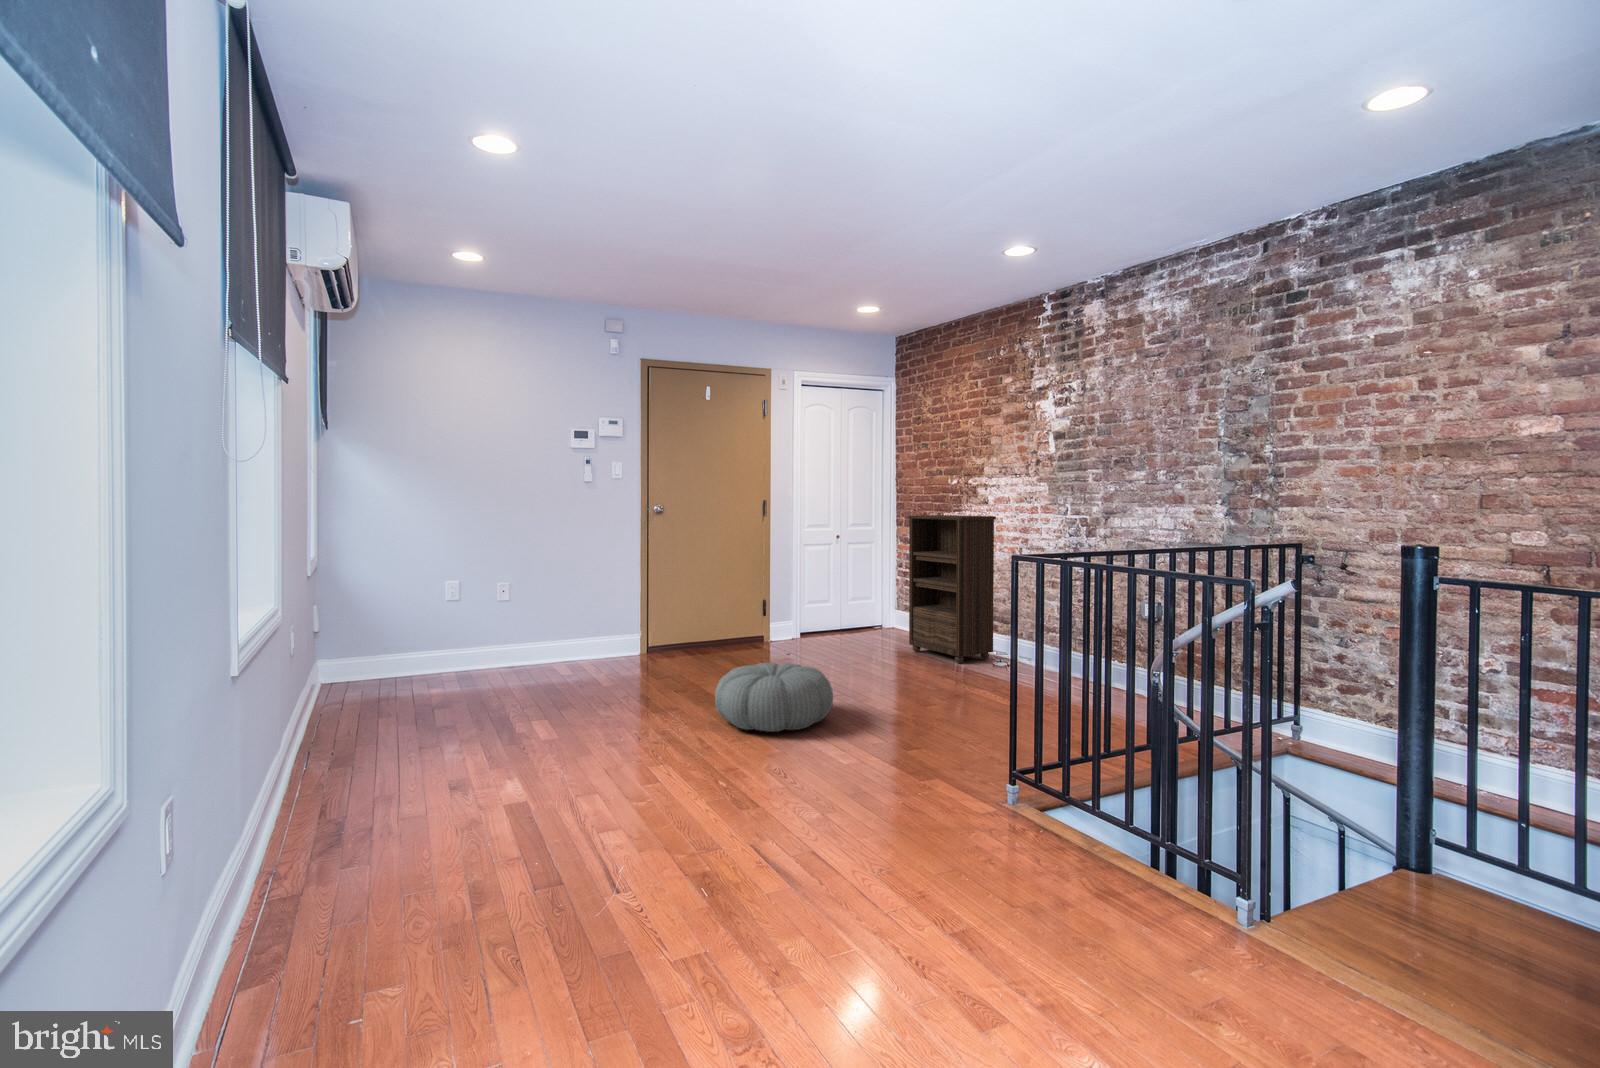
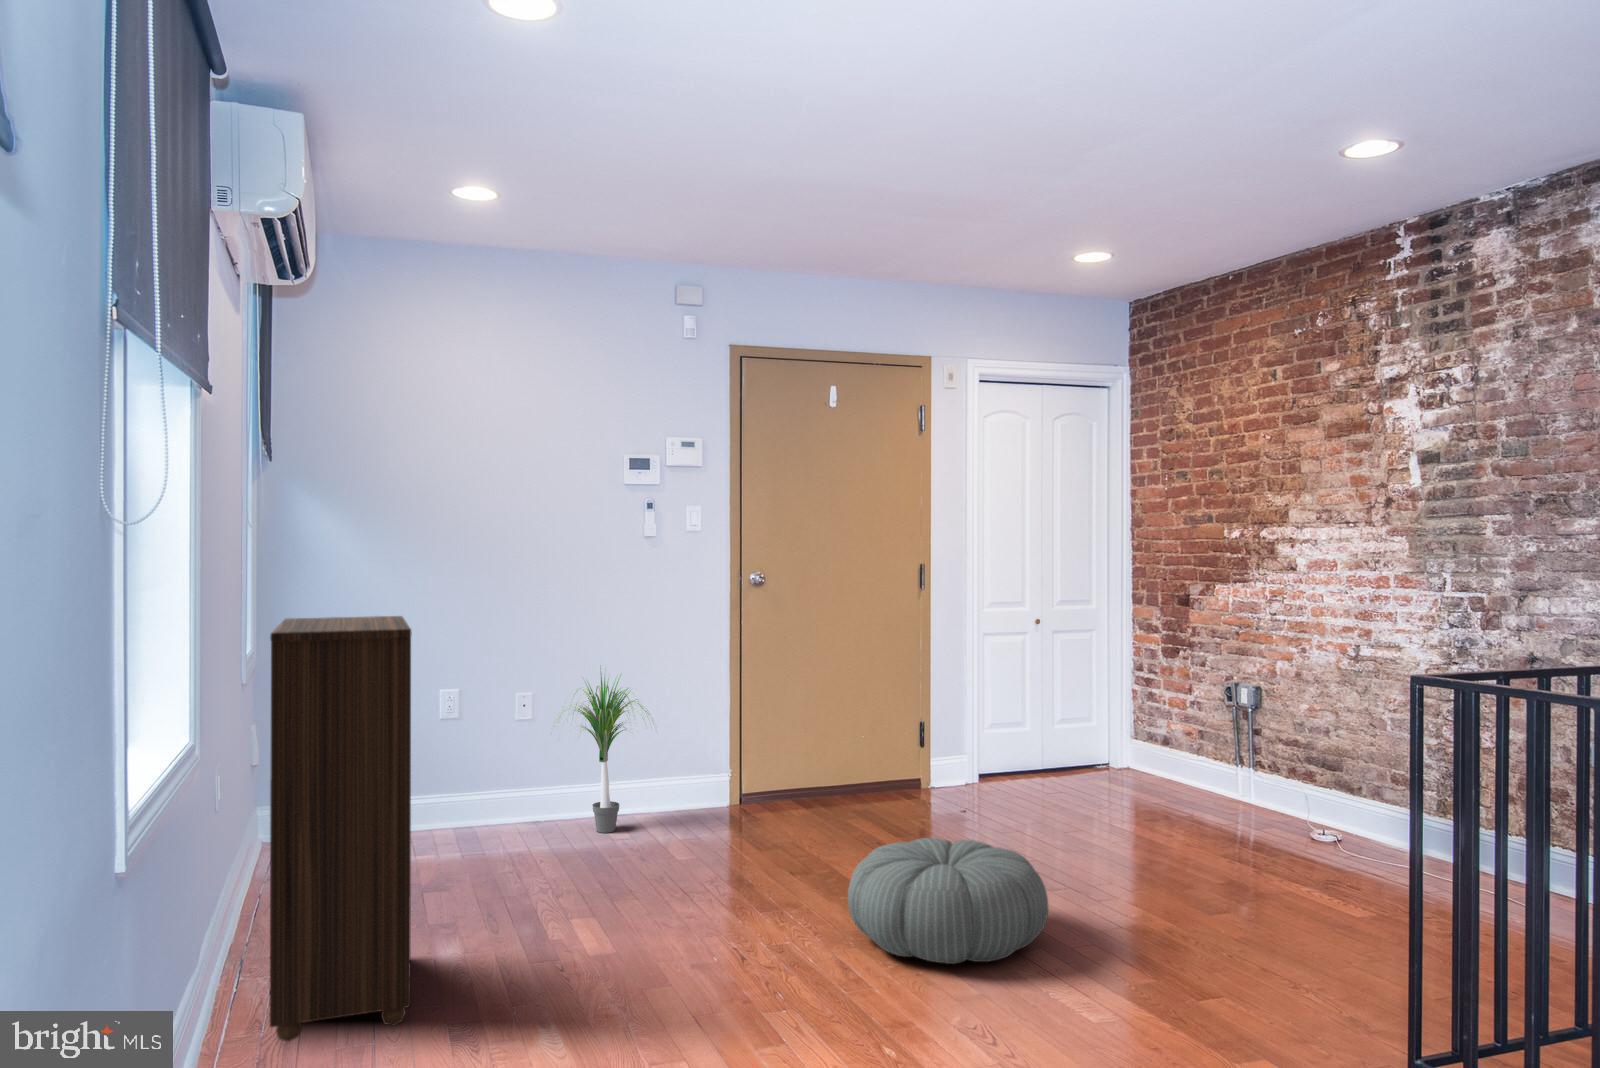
bookshelf: present [908,515,996,663] -> present [270,616,411,1041]
potted plant: none [523,565,596,673] -> present [558,668,646,833]

